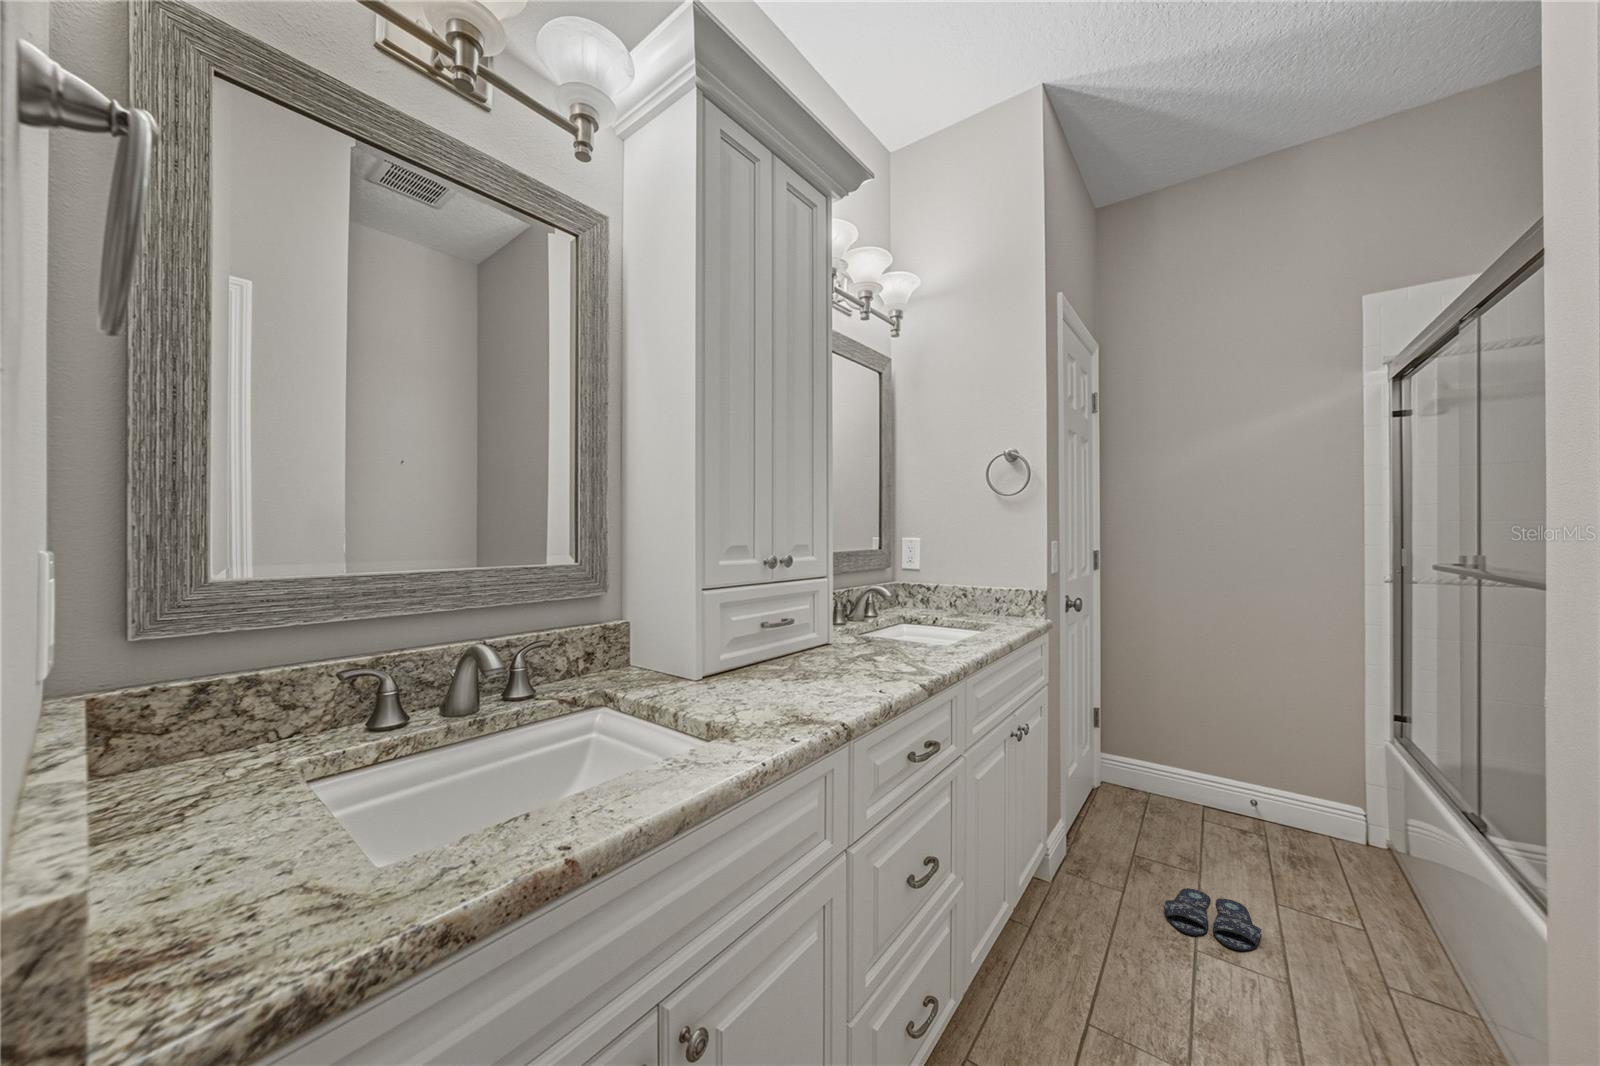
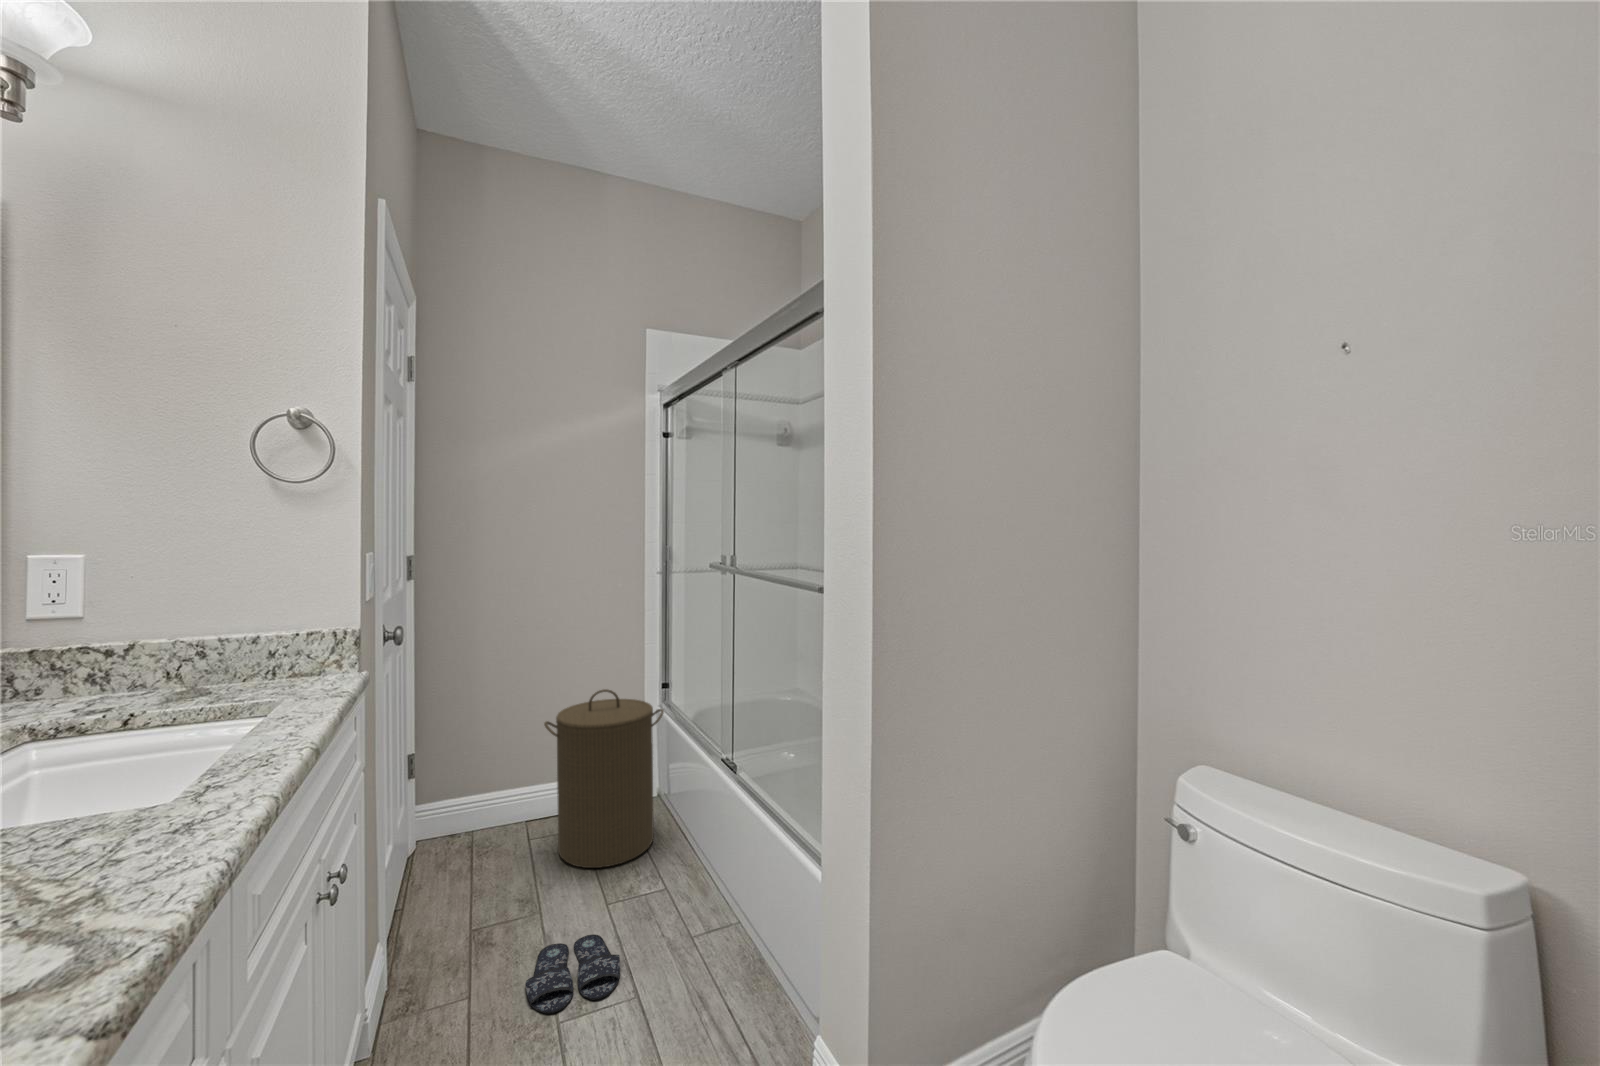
laundry hamper: none [1204,686,1351,867] -> present [544,689,664,868]

